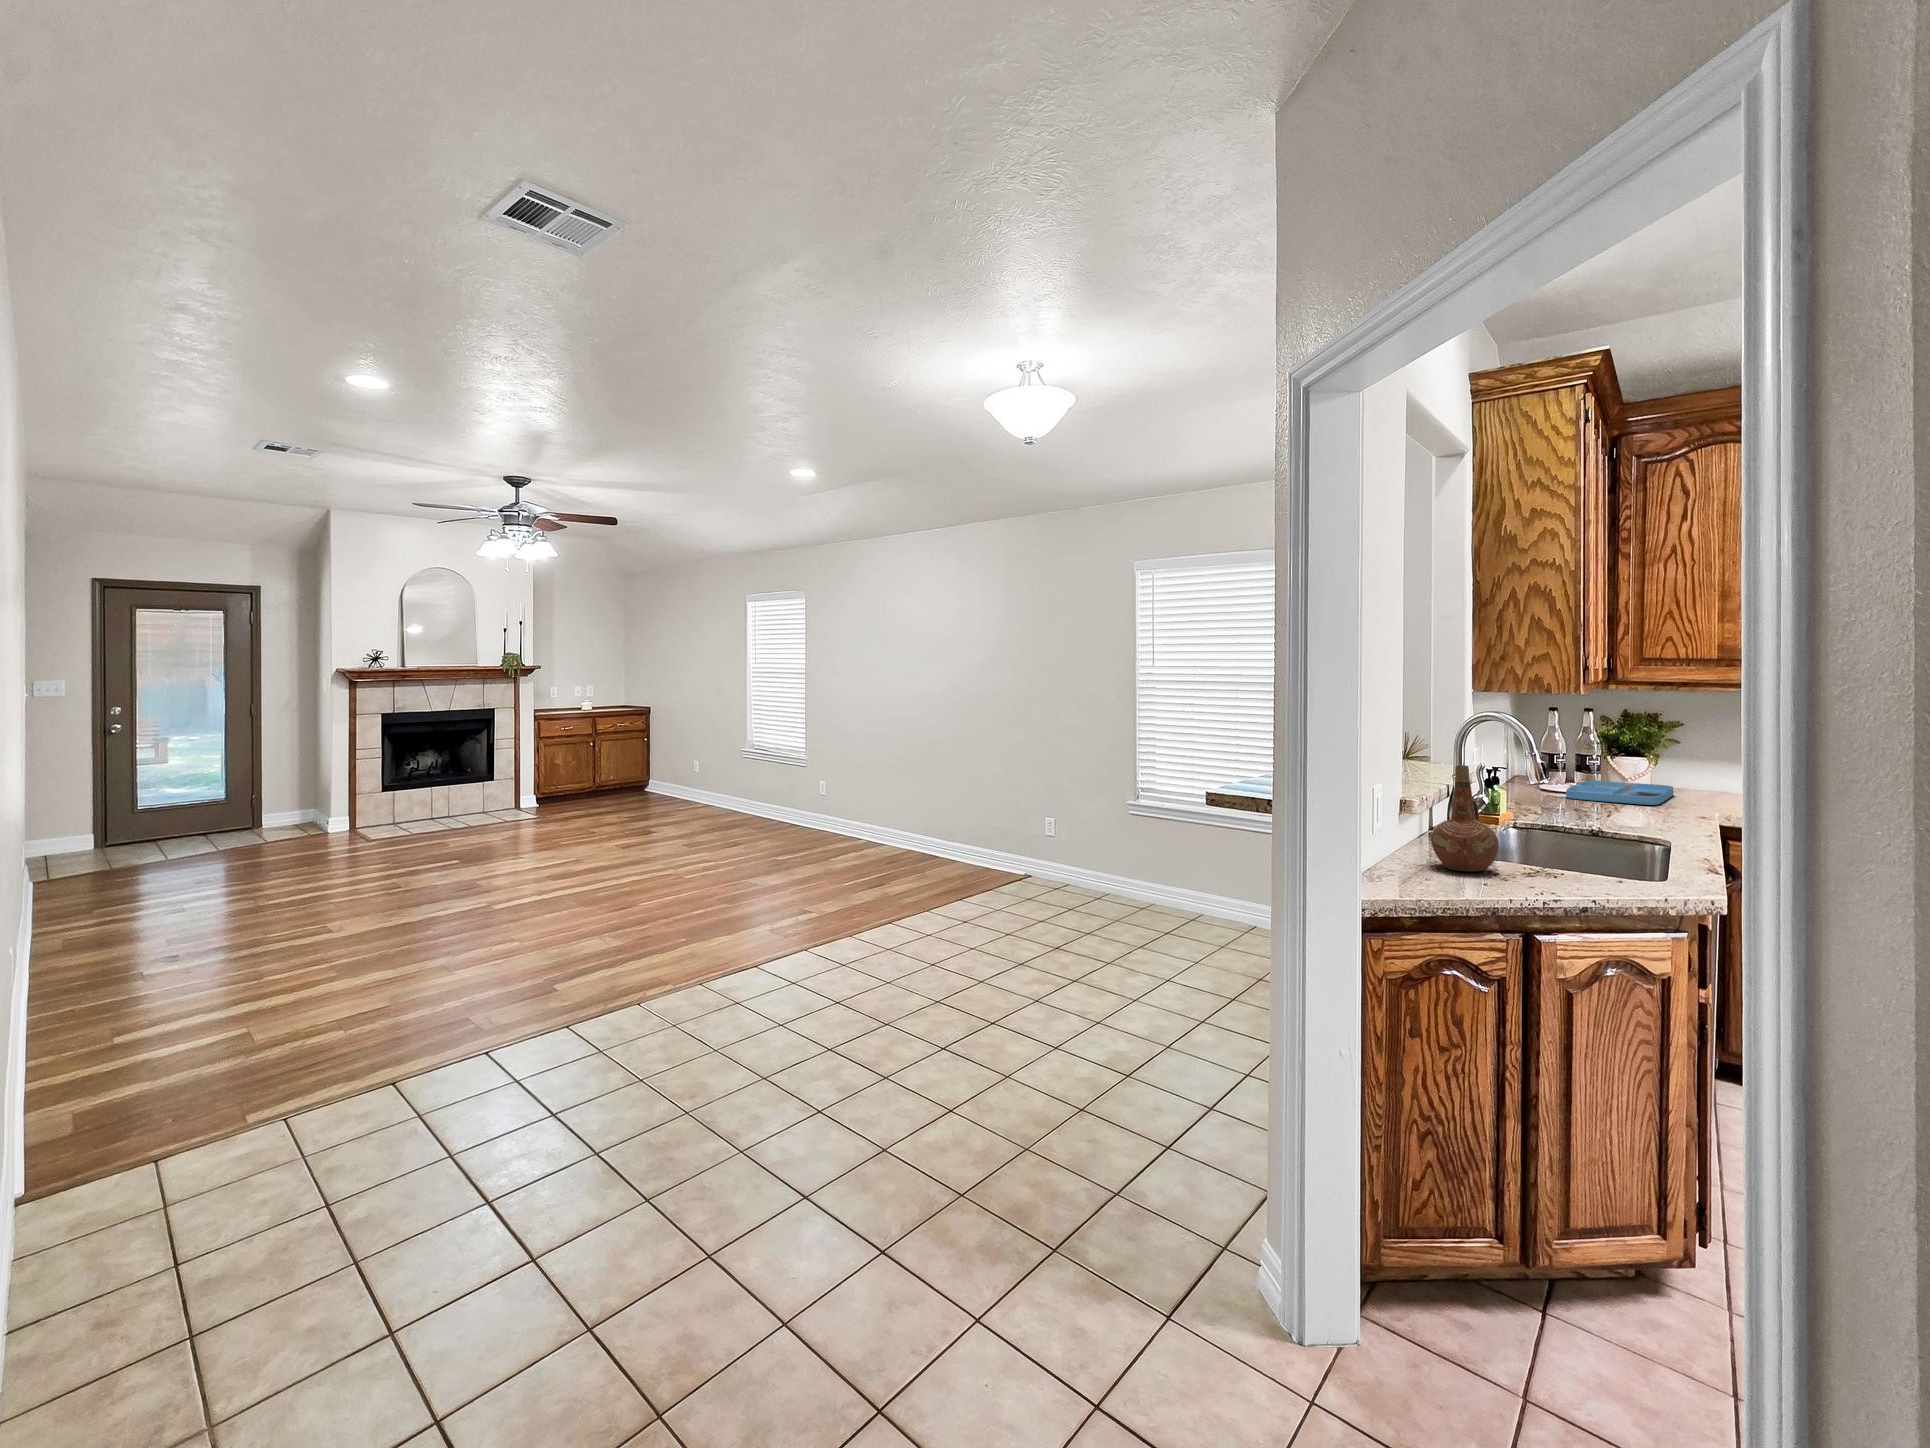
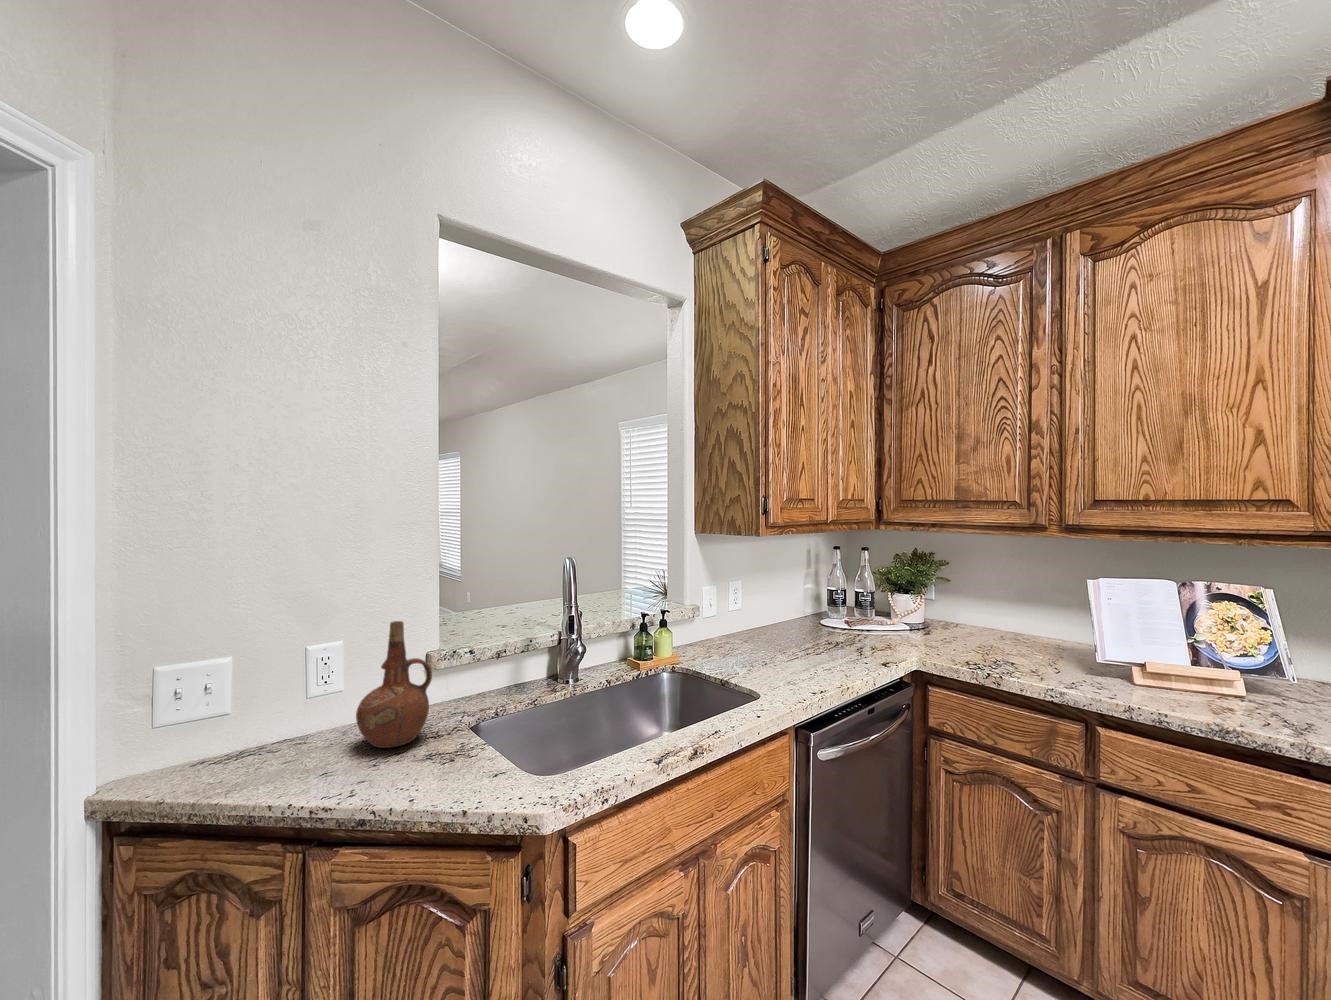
tray: present [1566,780,1674,805] -> none [804,618,916,650]

